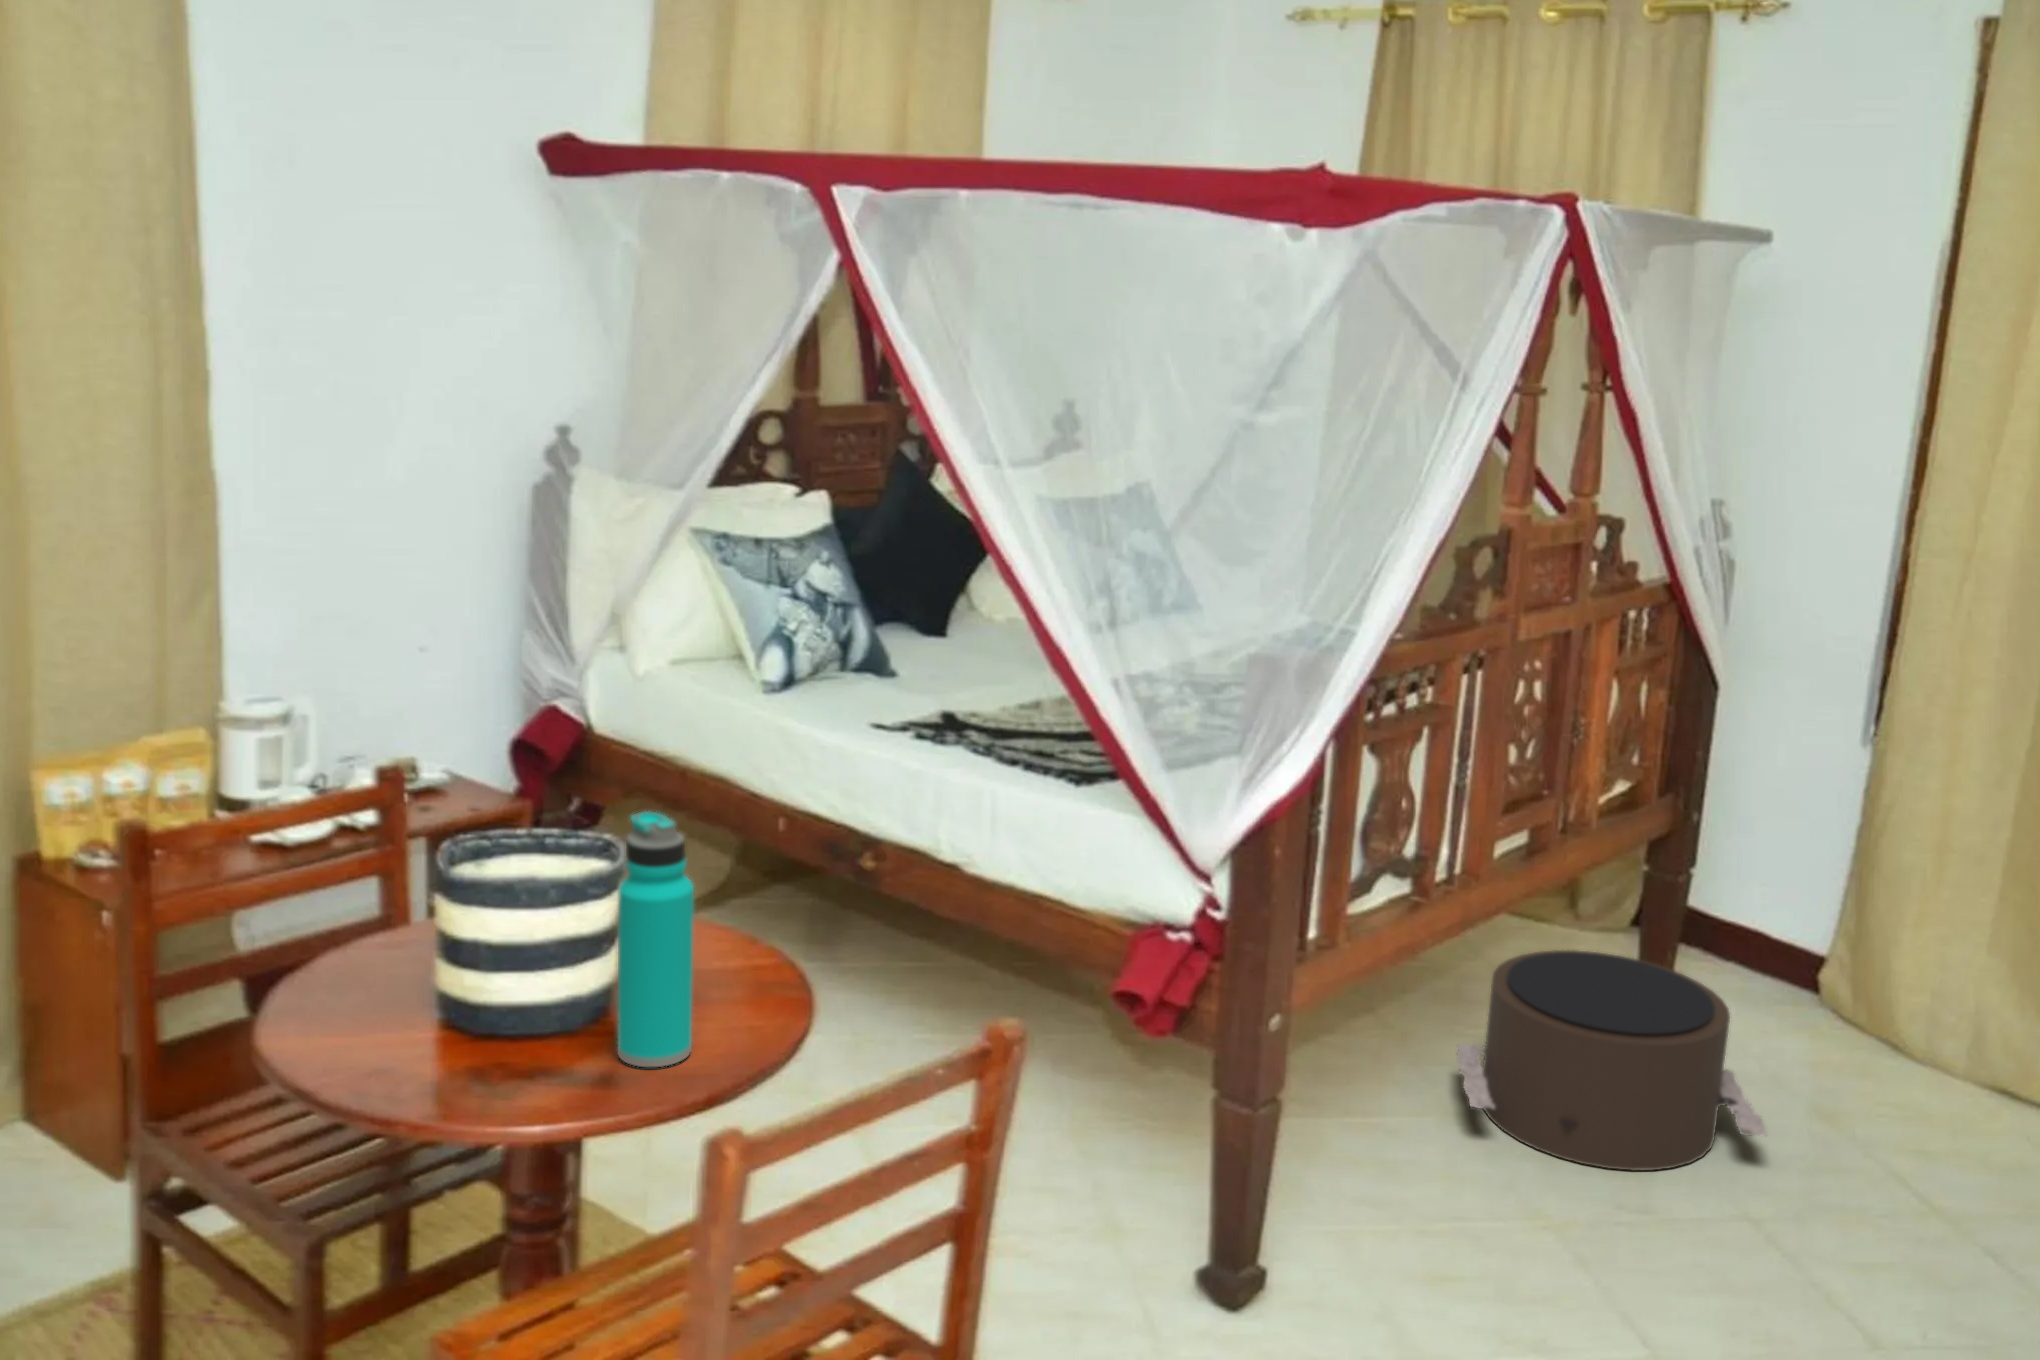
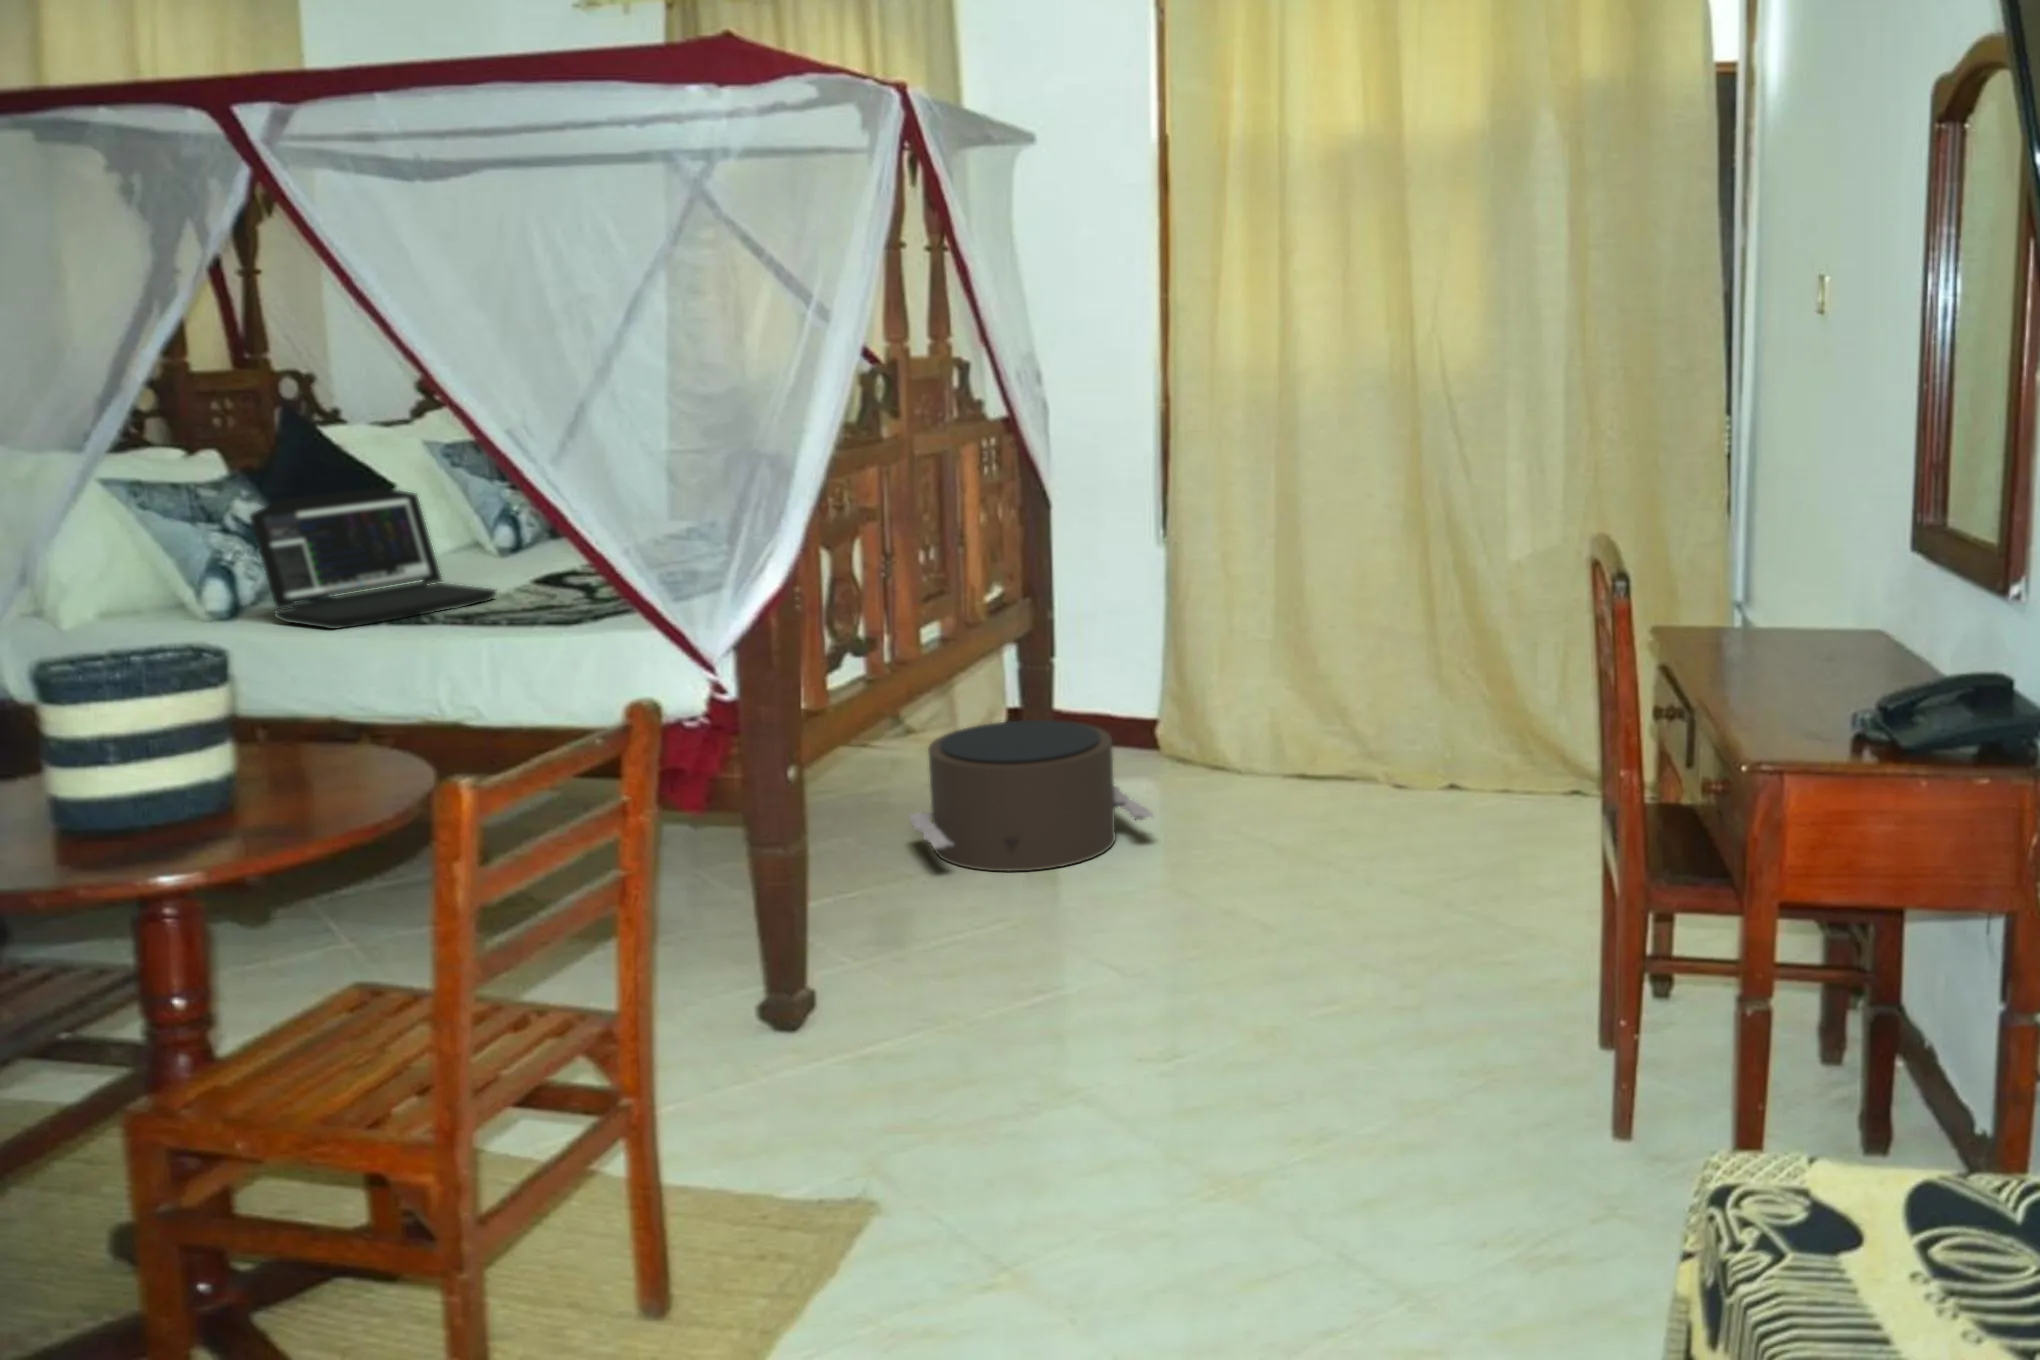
laptop: none [811,571,1037,729] -> present [250,488,496,629]
water bottle: present [618,811,694,1067] -> none [268,591,356,812]

